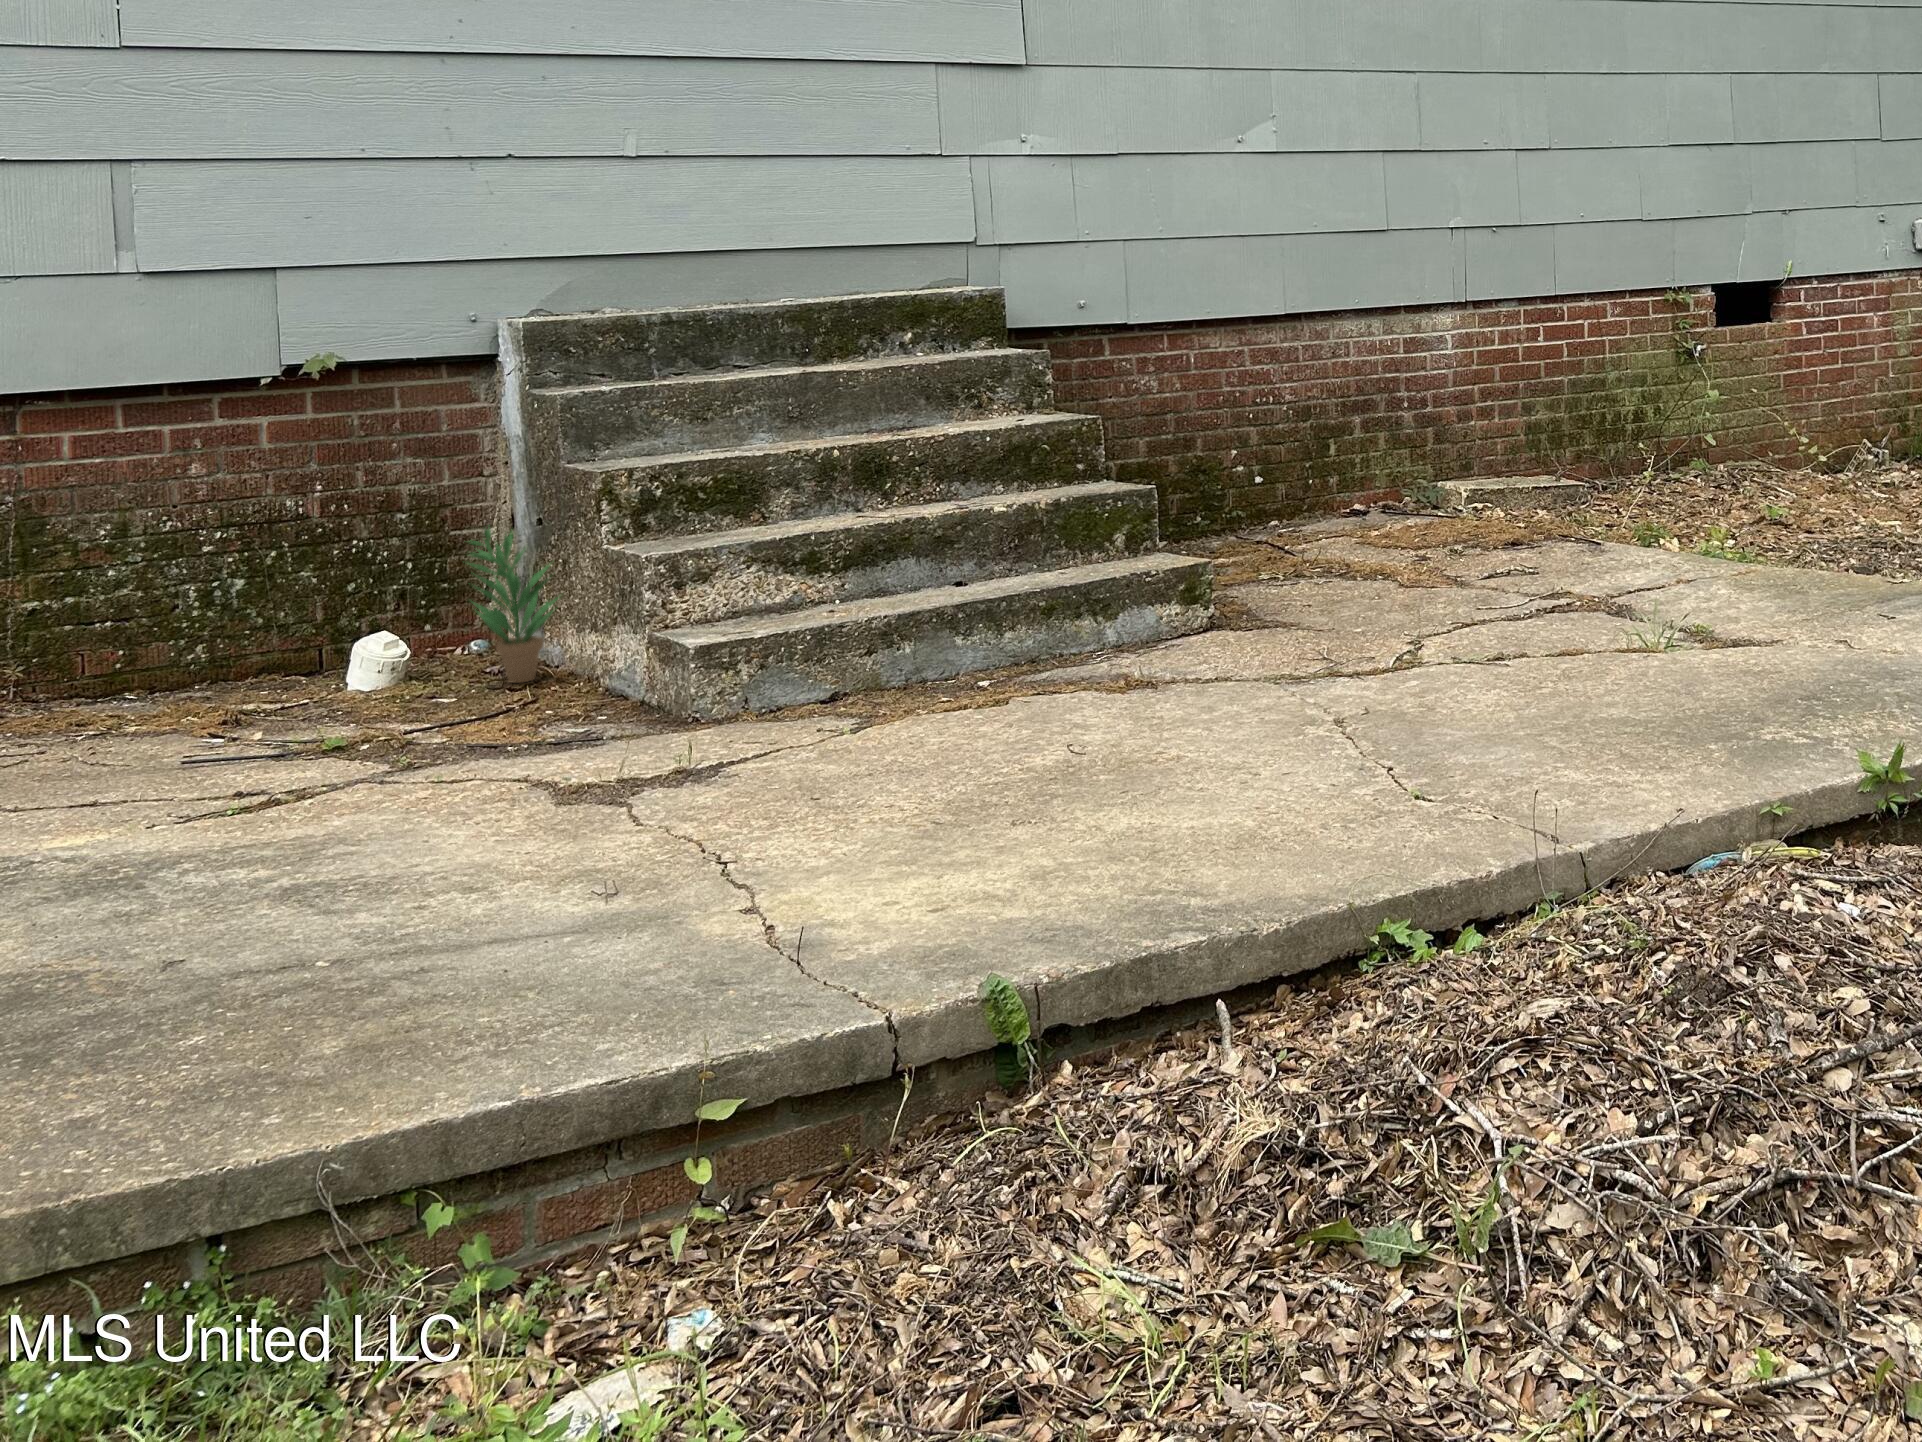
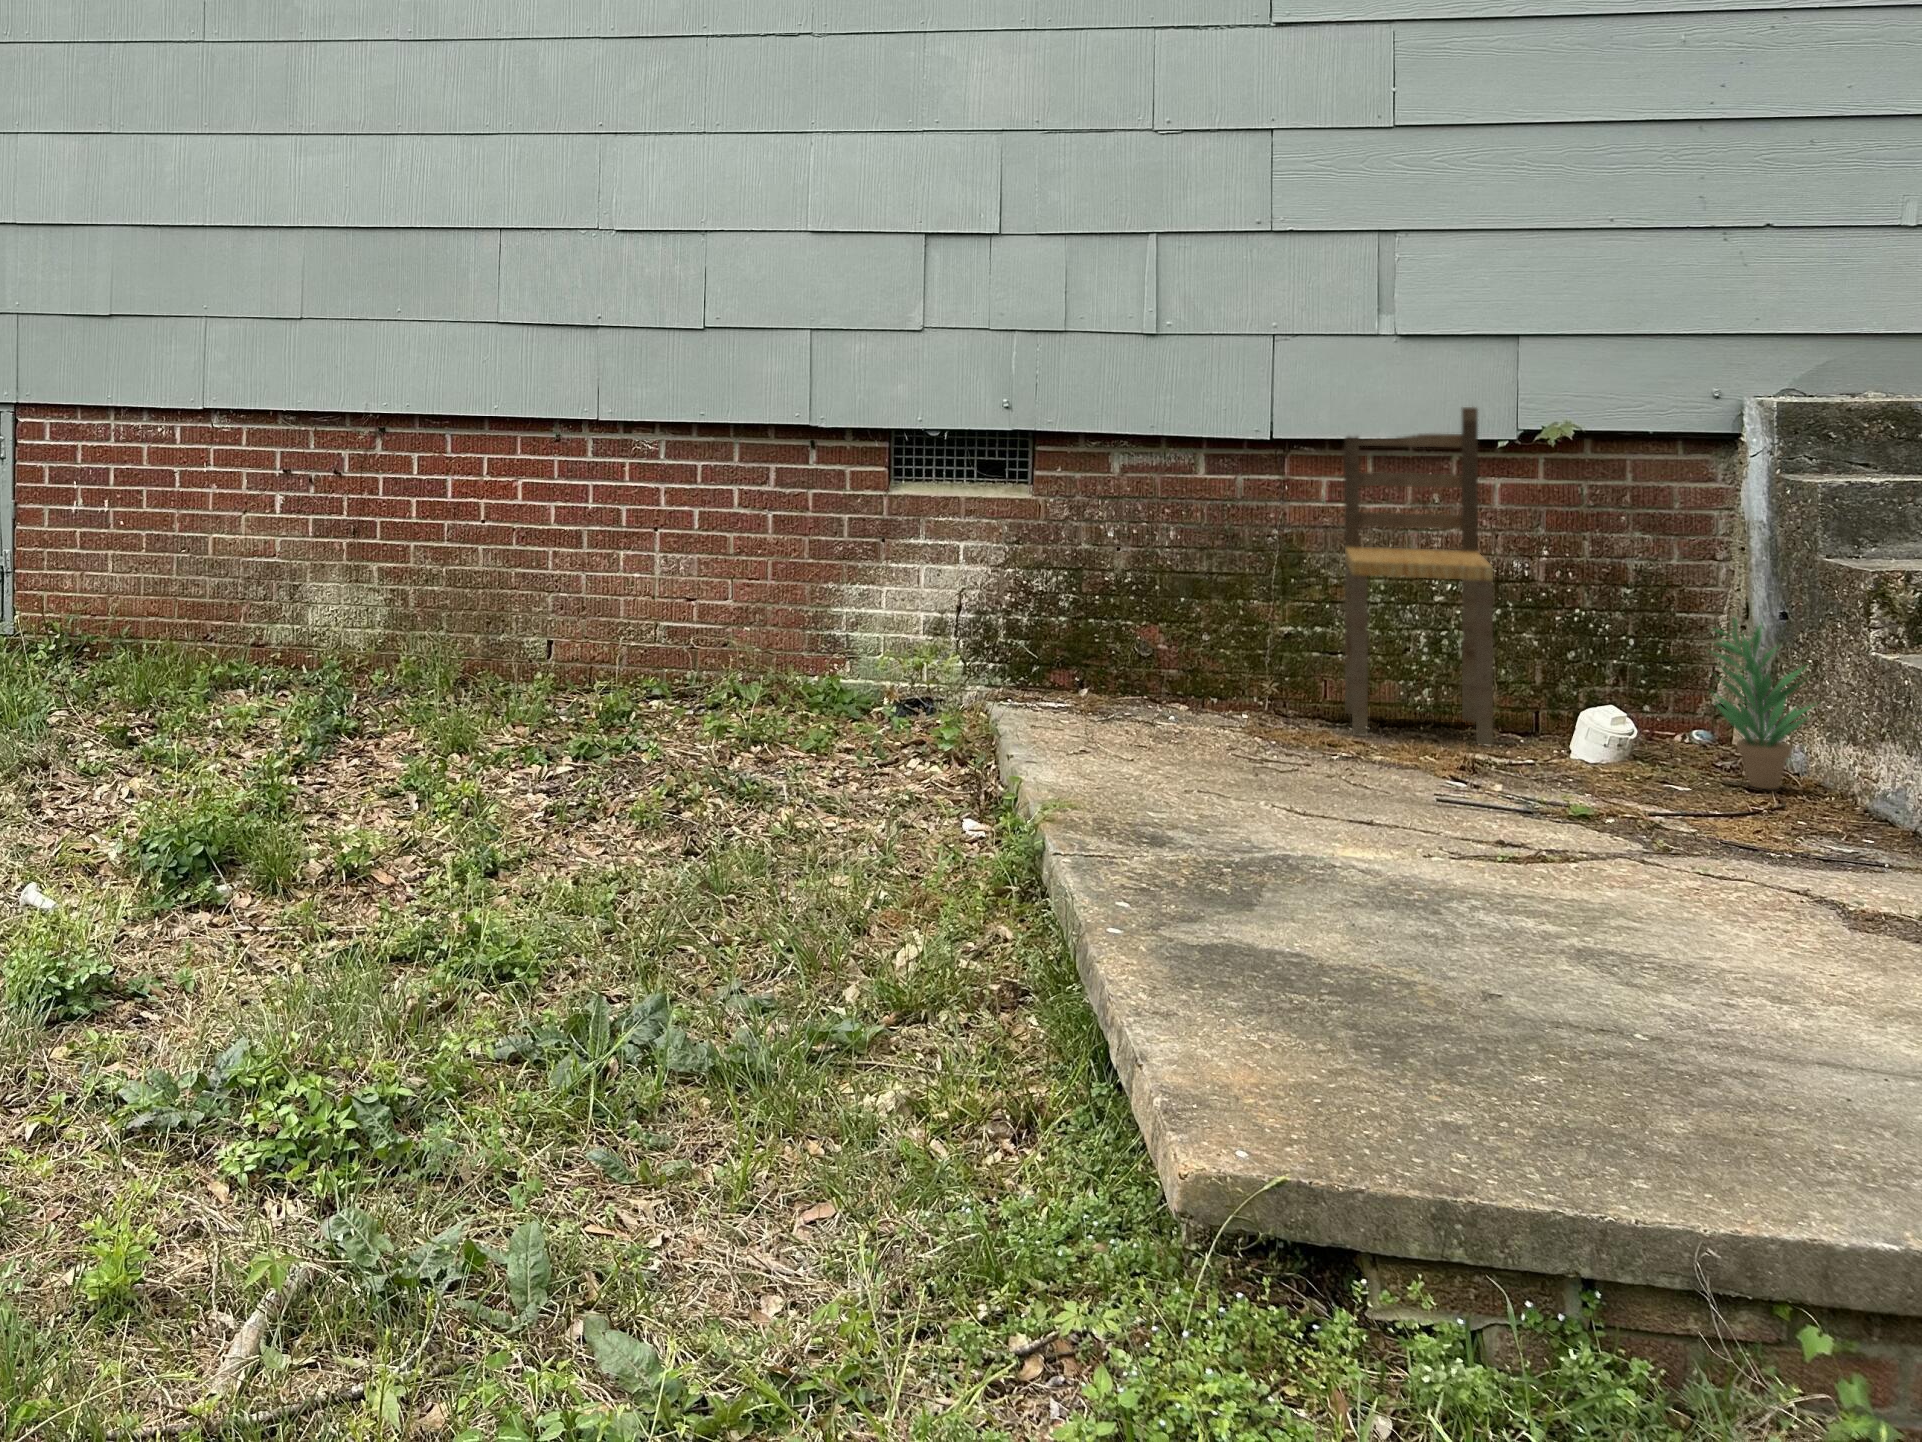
chair: none [77,347,264,719] -> present [1344,407,1493,746]

